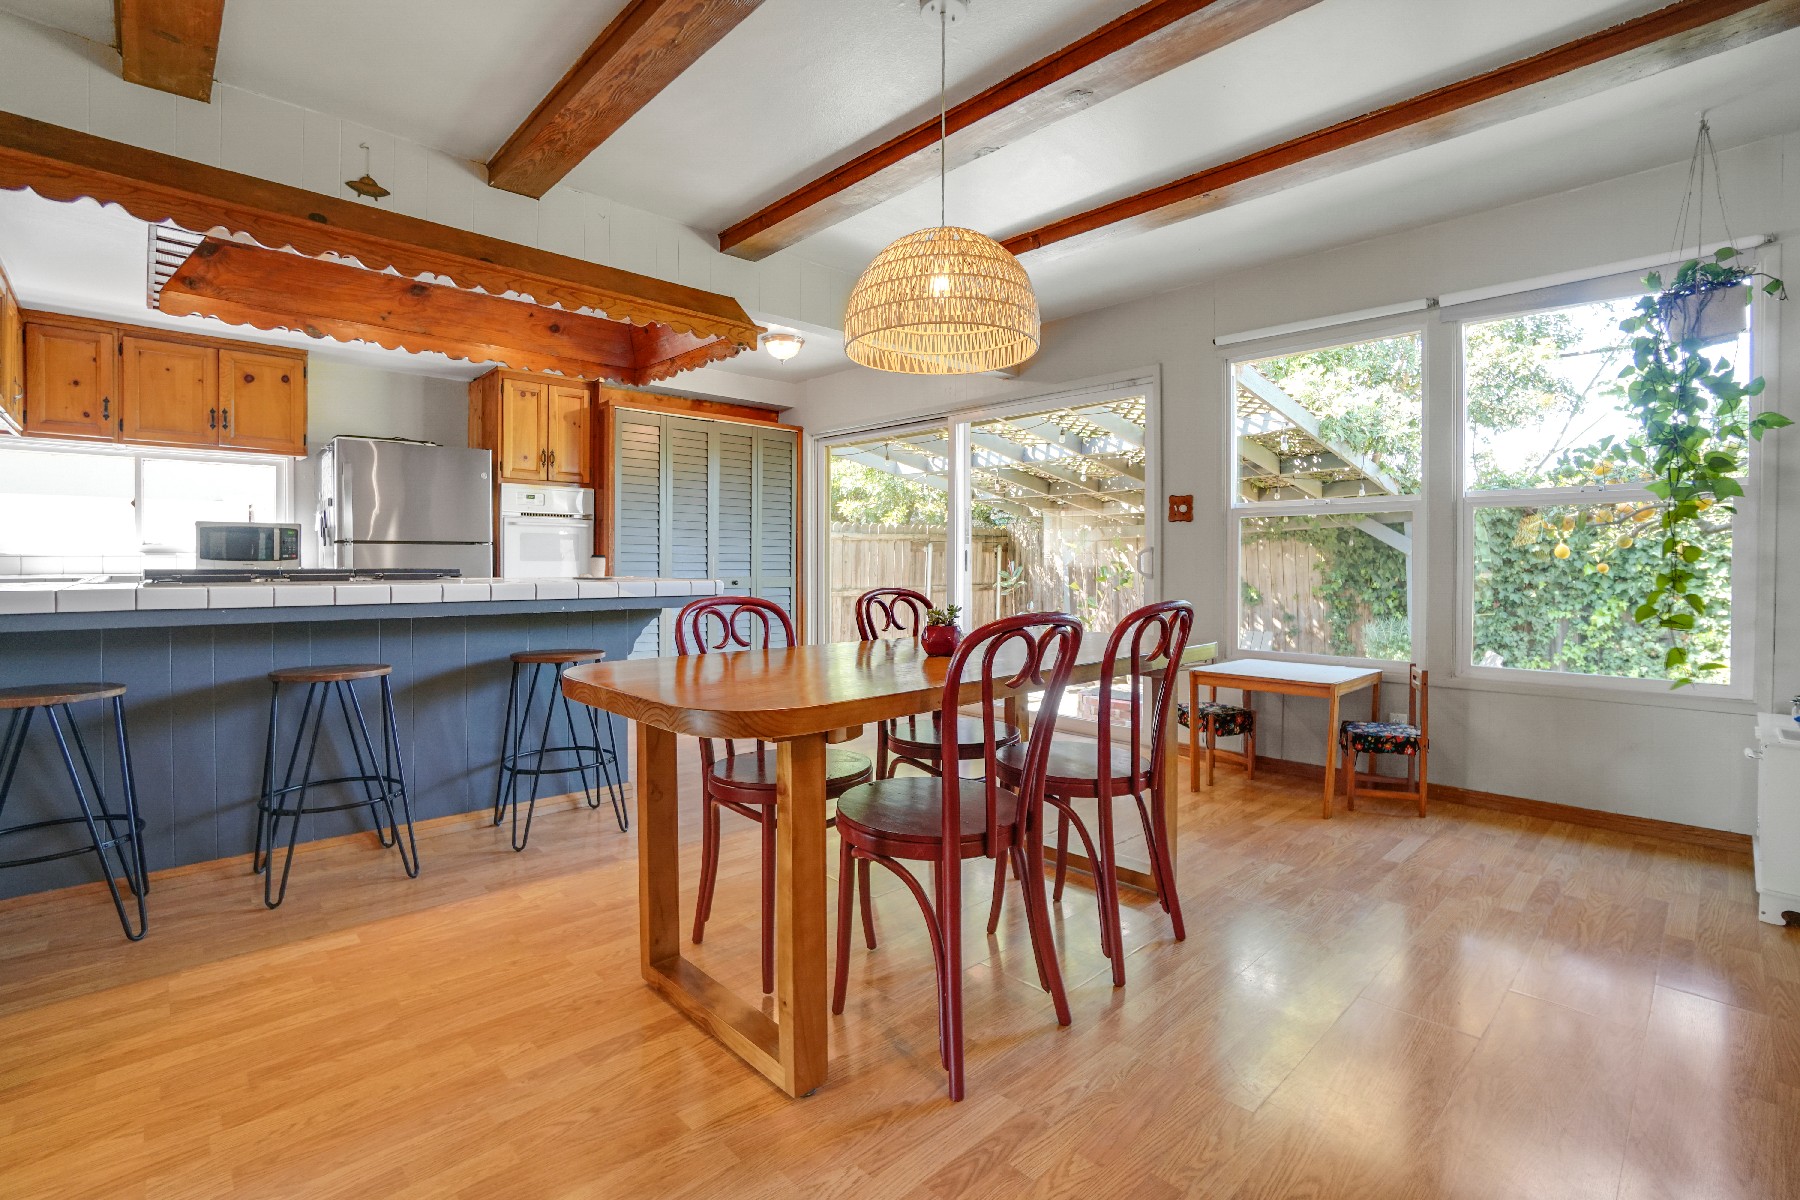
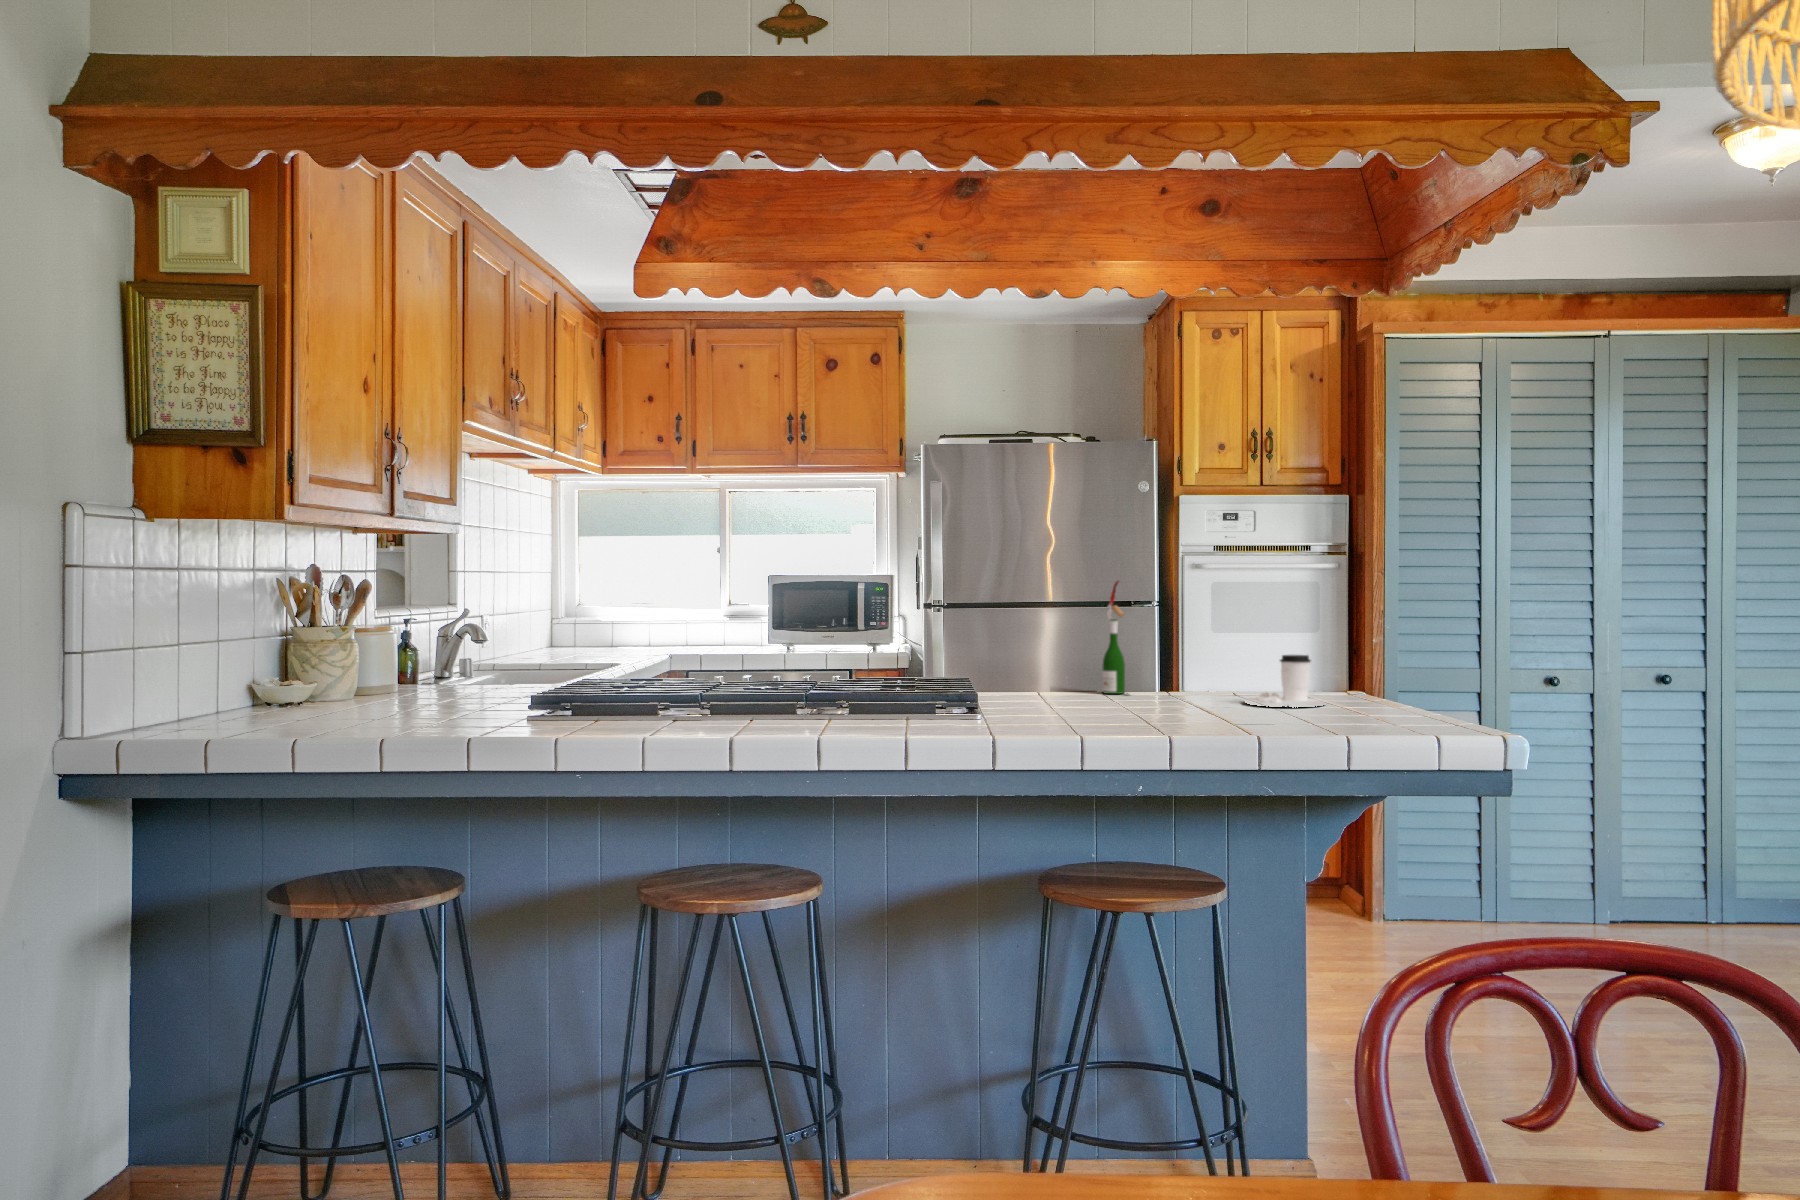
wine bottle: none [489,518,507,578] -> present [1103,581,1131,695]

